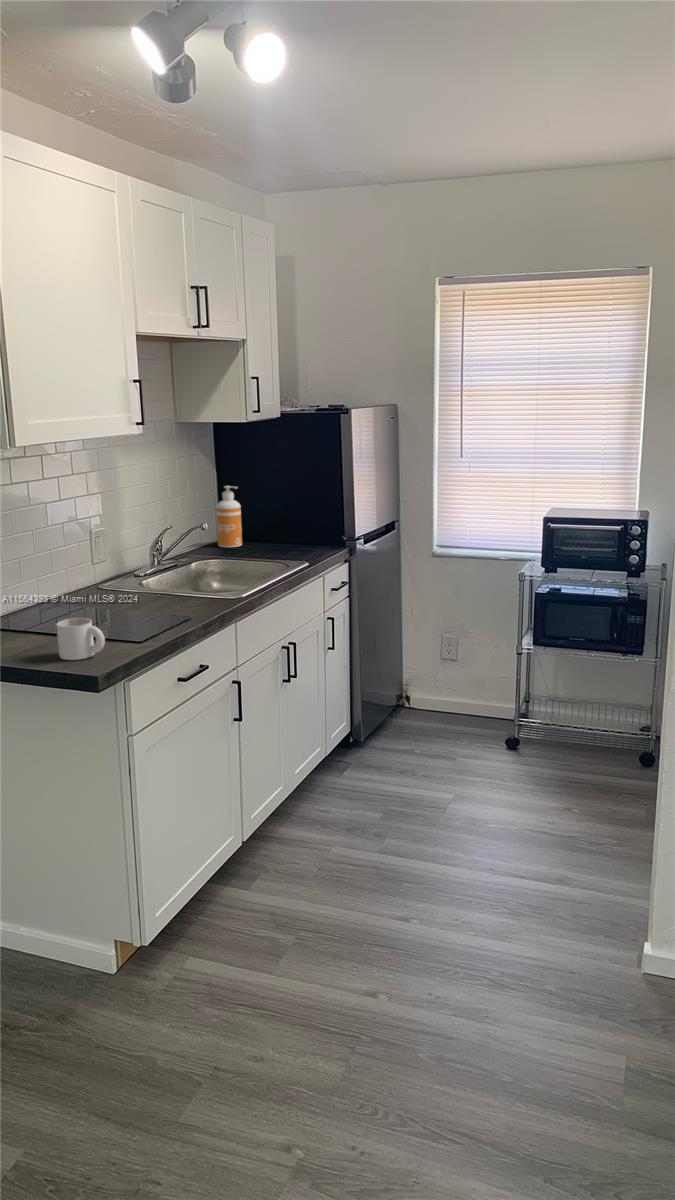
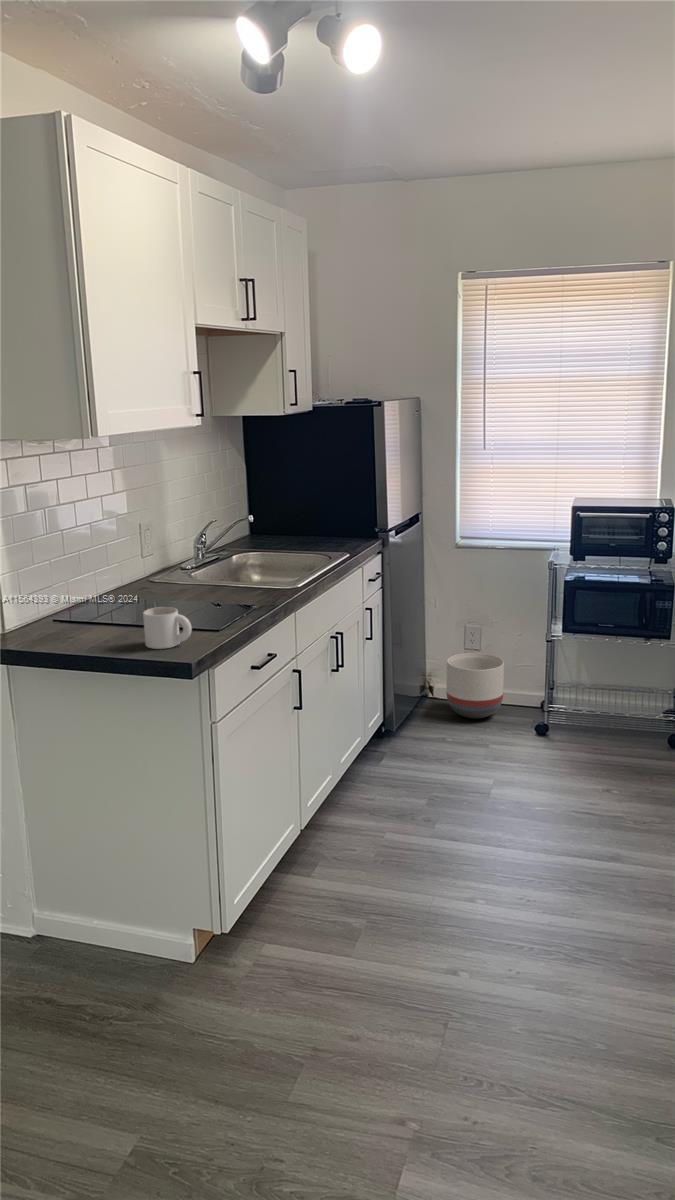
soap dispenser: present [216,486,242,547] -> none [249,479,275,541]
planter: none [421,663,478,729] -> present [446,653,504,718]

